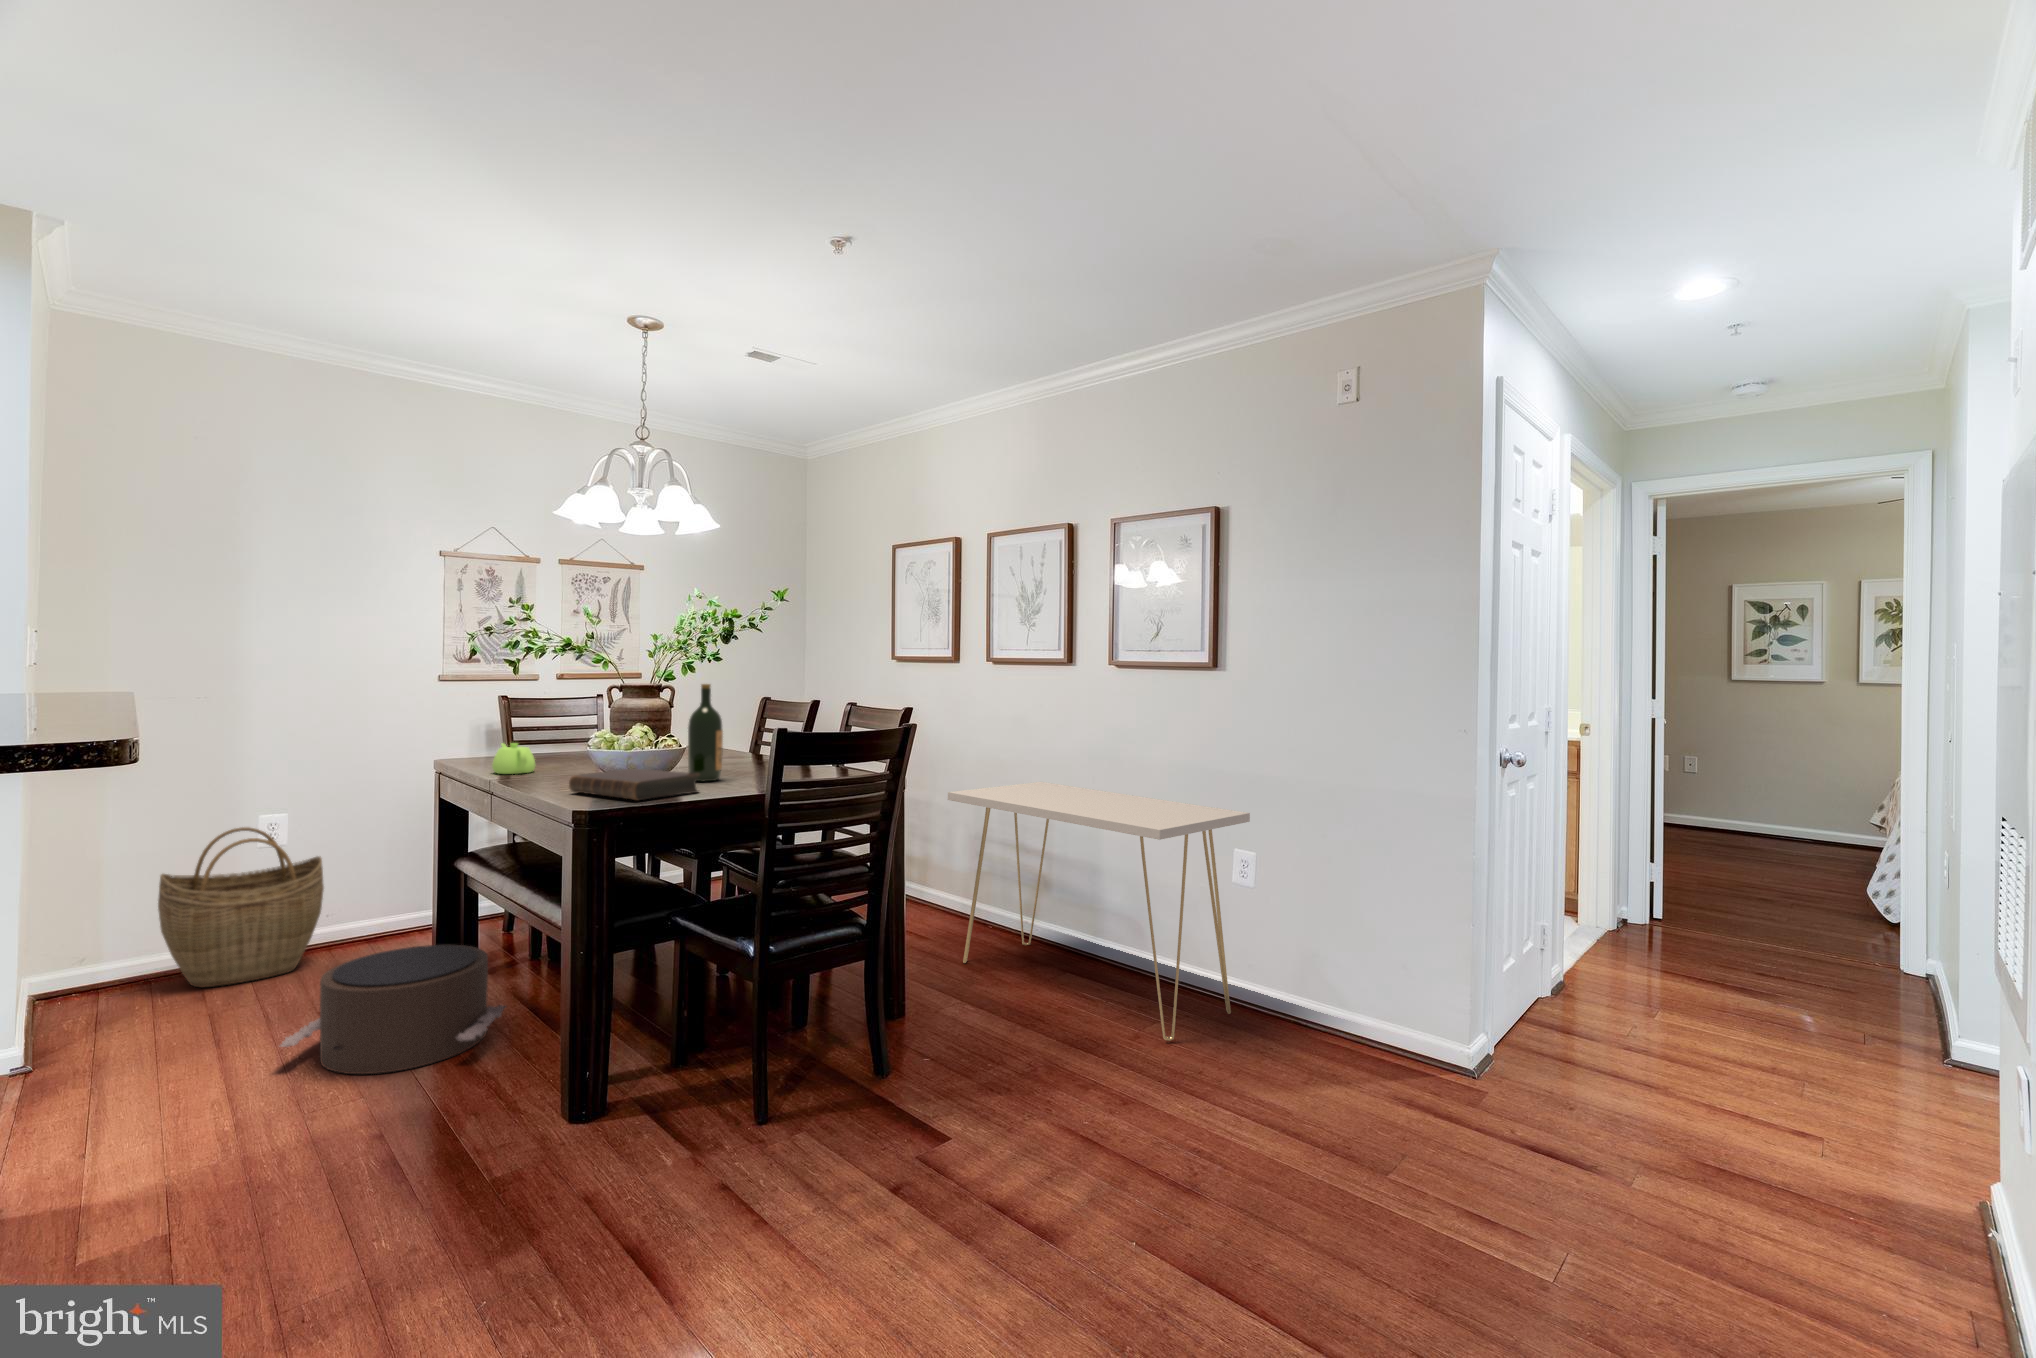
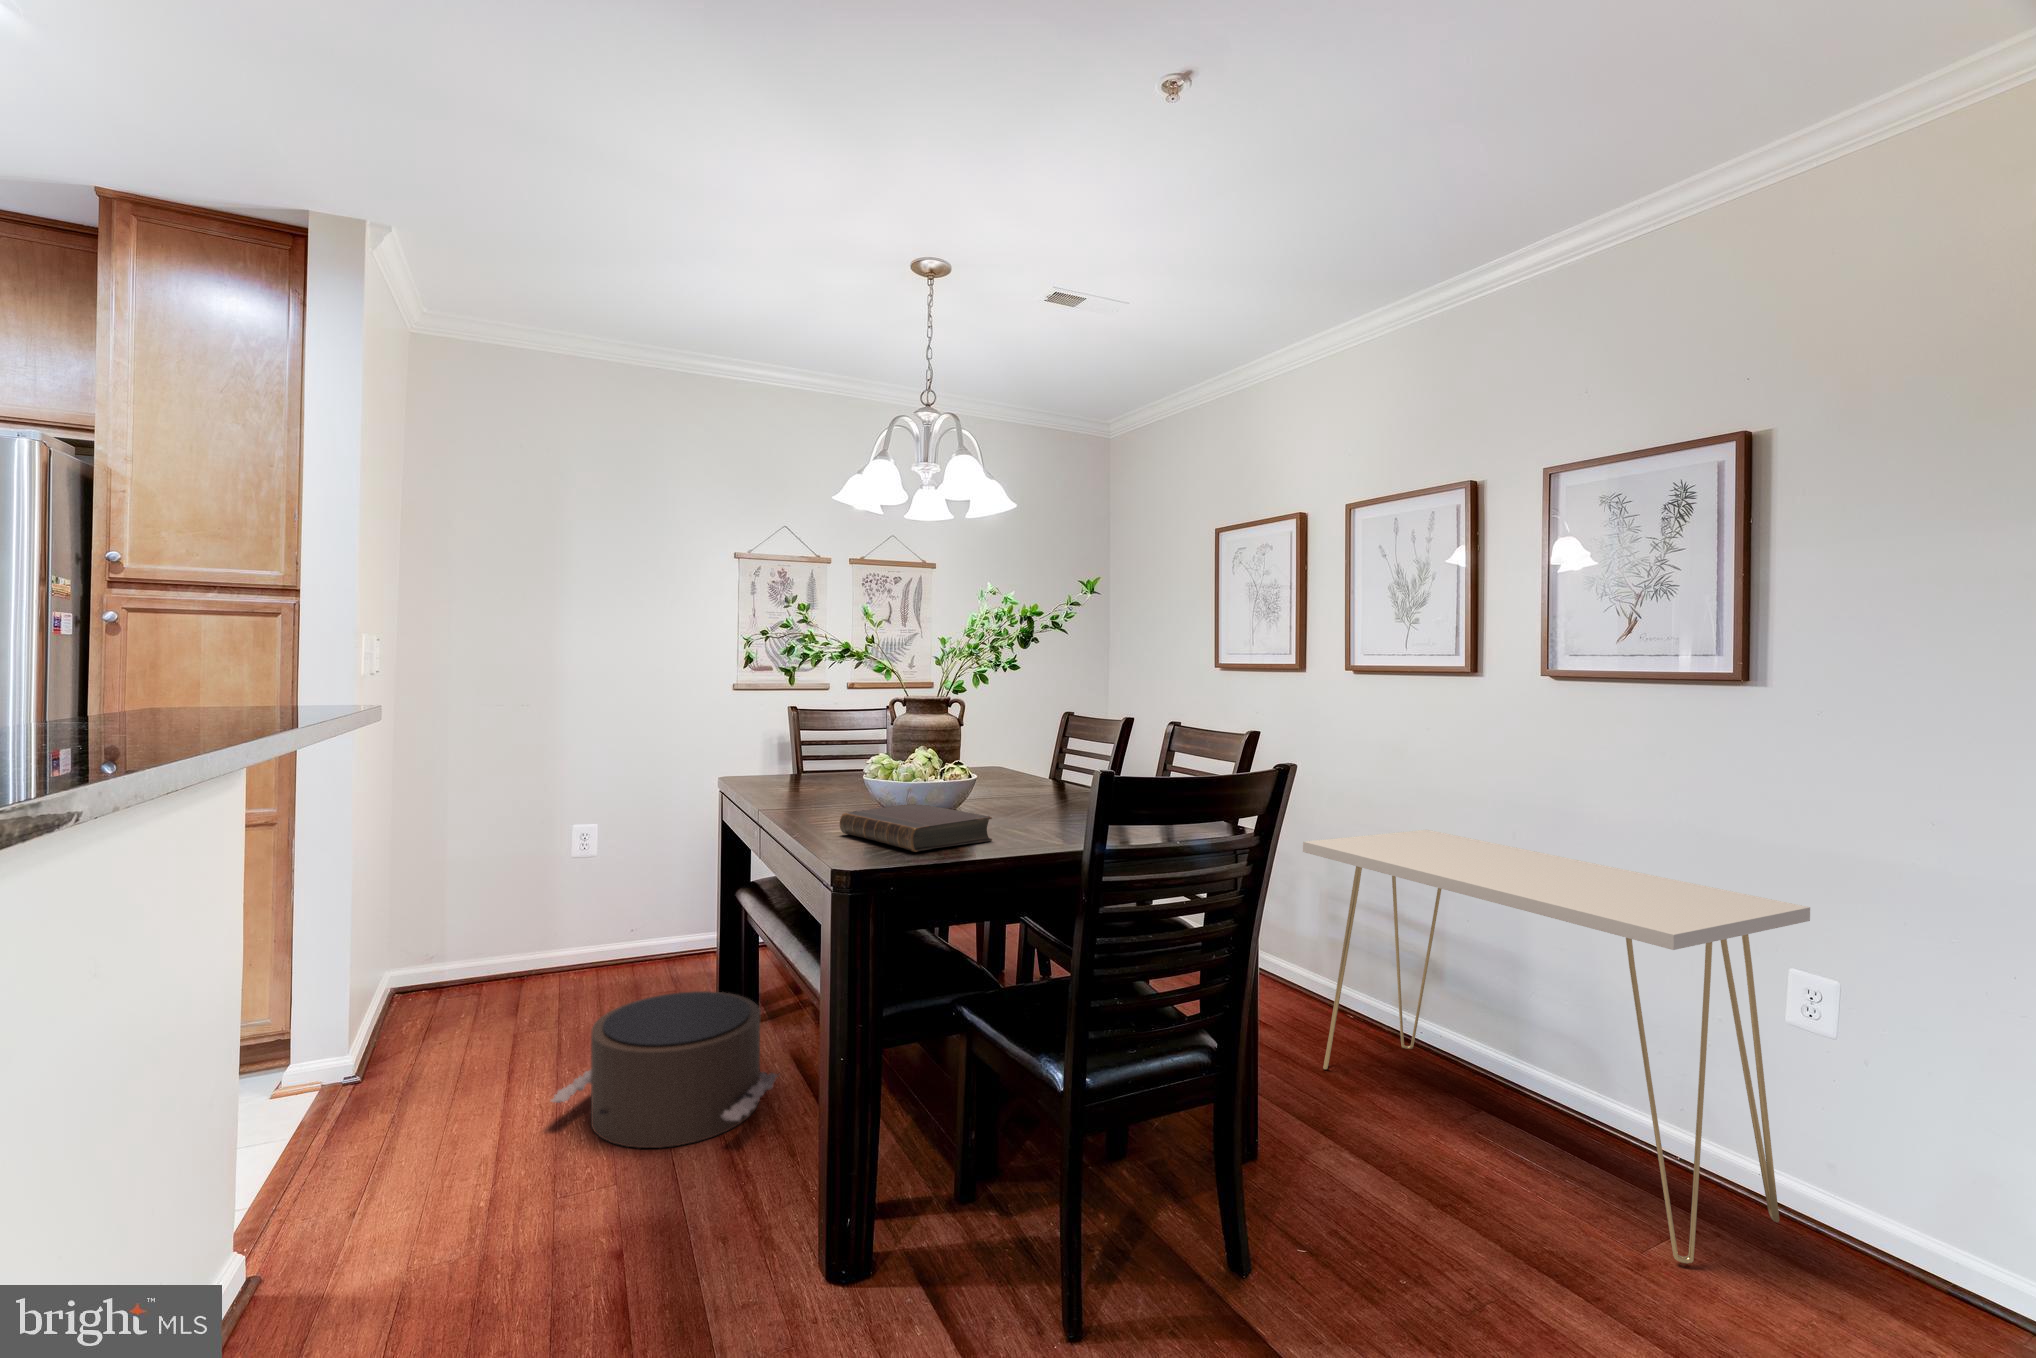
wine bottle: present [688,684,723,782] -> none [979,699,1020,823]
teapot: present [492,743,535,774] -> none [768,764,813,801]
woven basket: present [158,827,324,987] -> none [477,840,622,1006]

